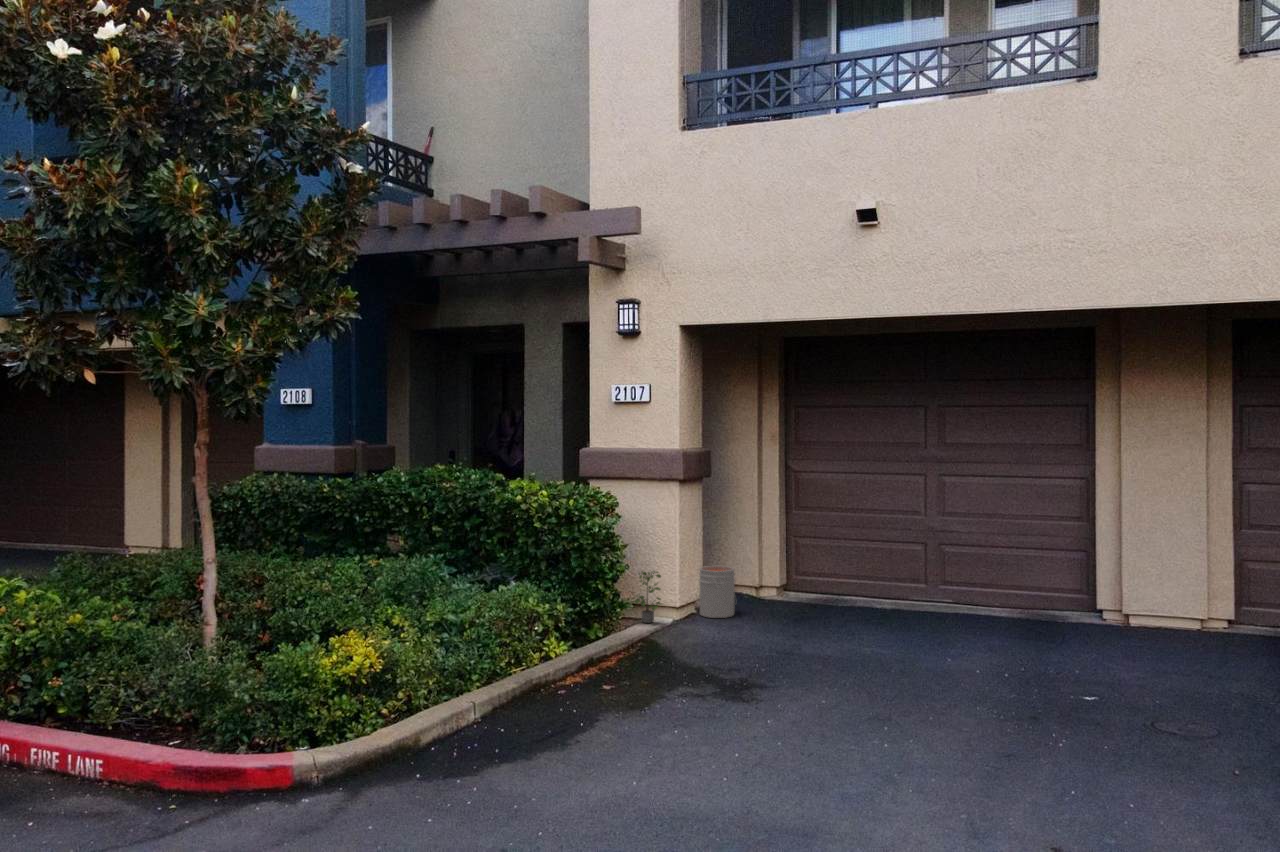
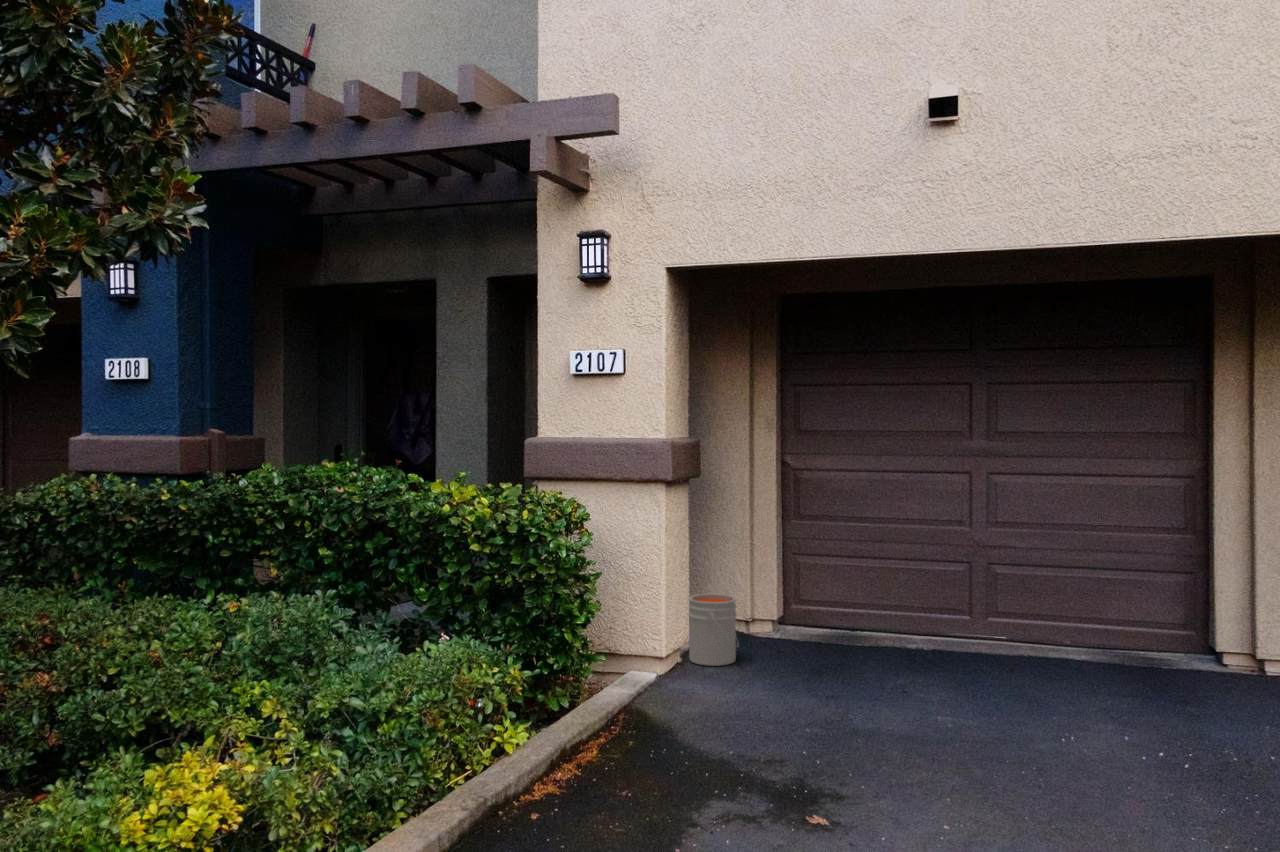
potted plant: present [635,571,662,623] -> none [605,603,649,677]

